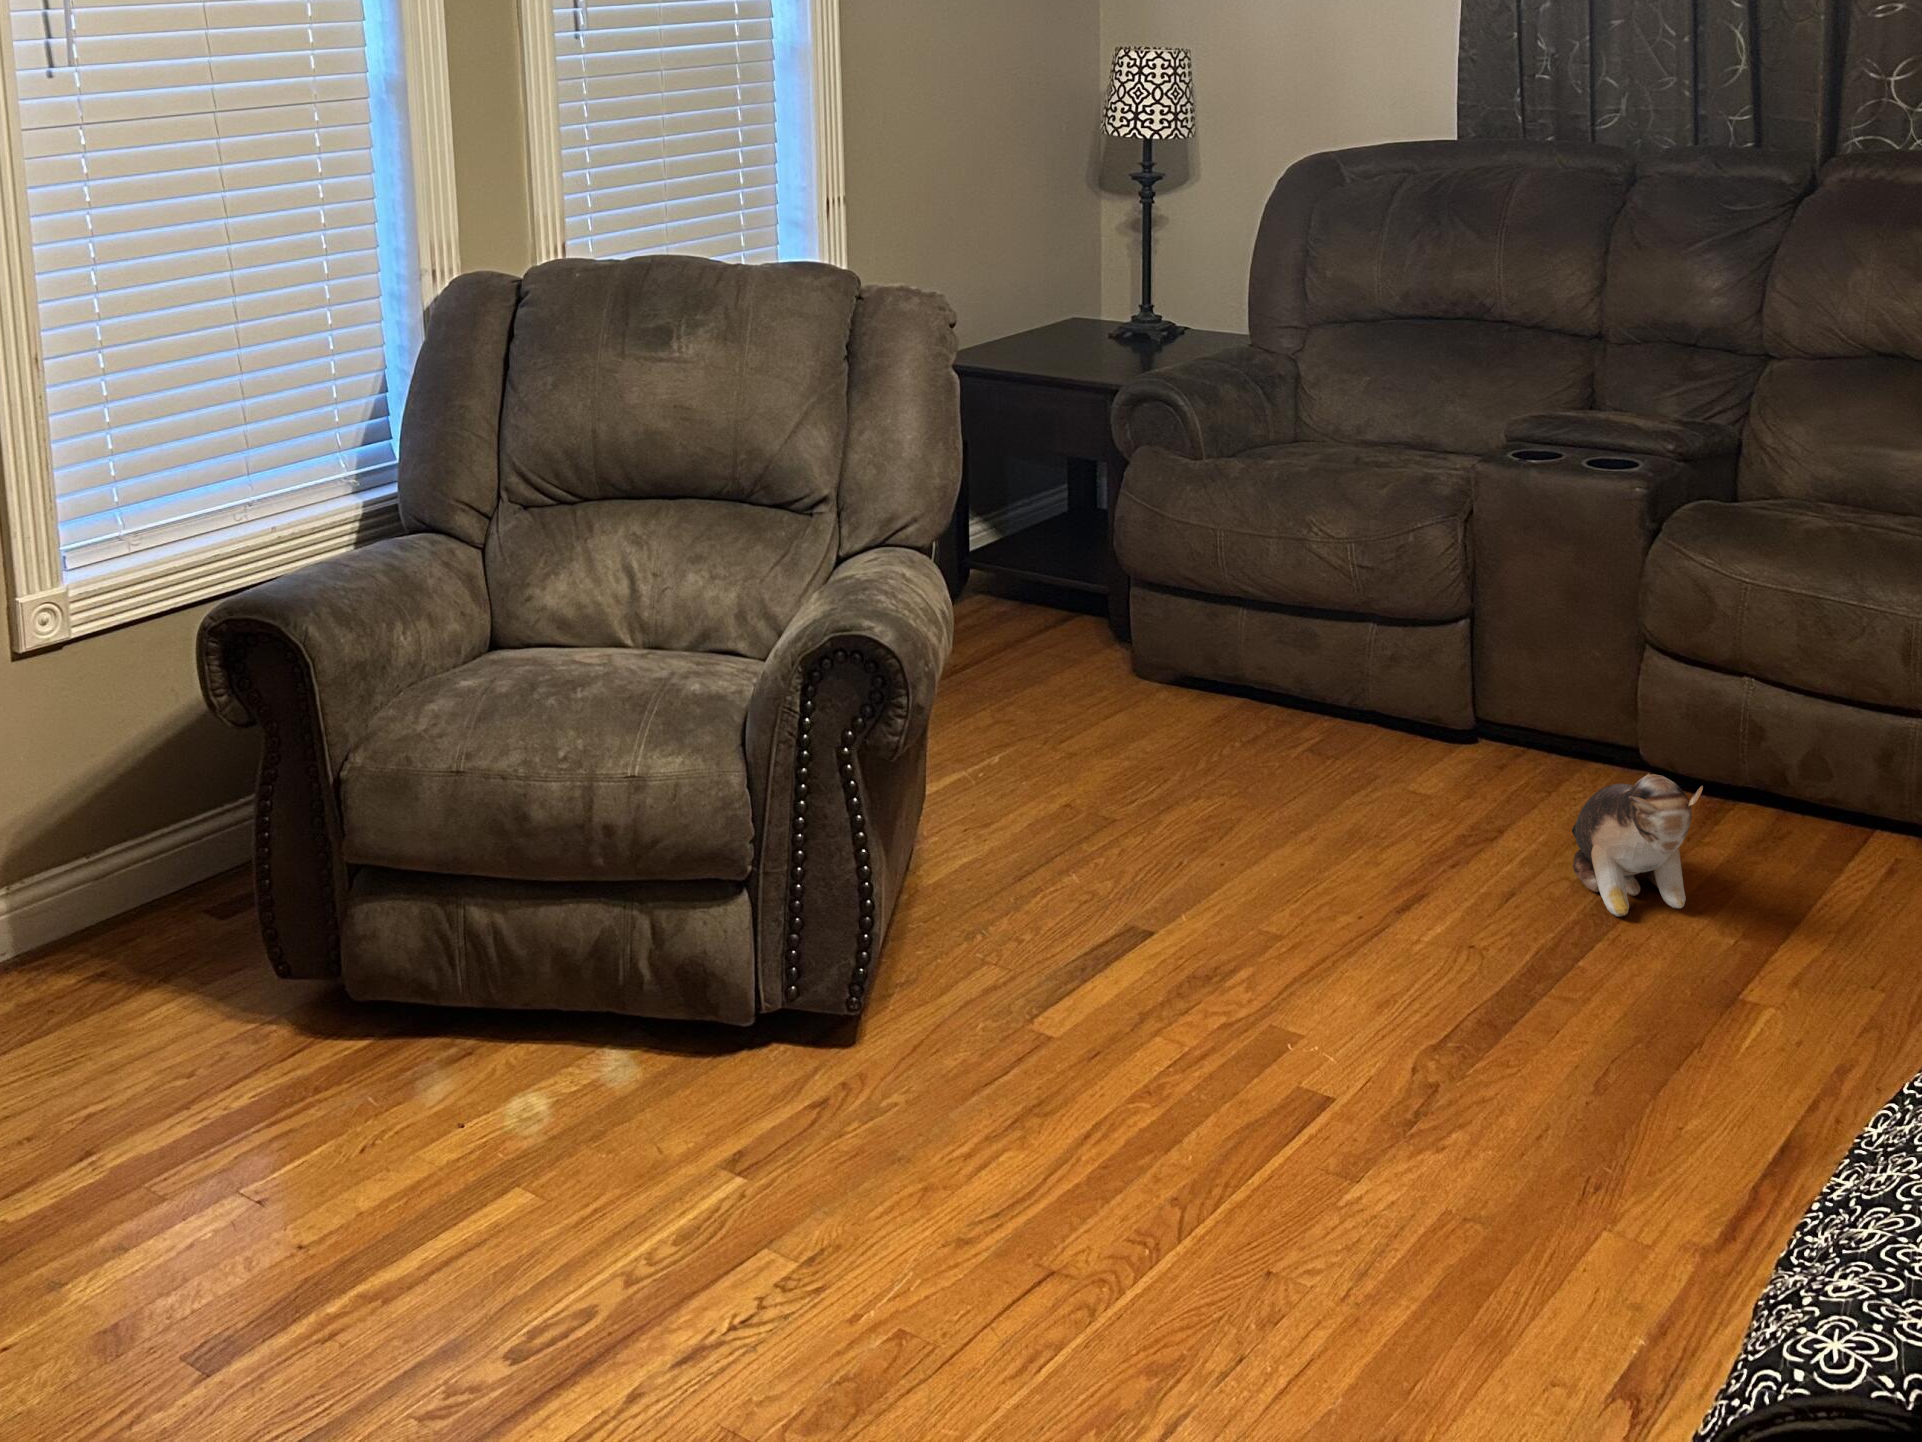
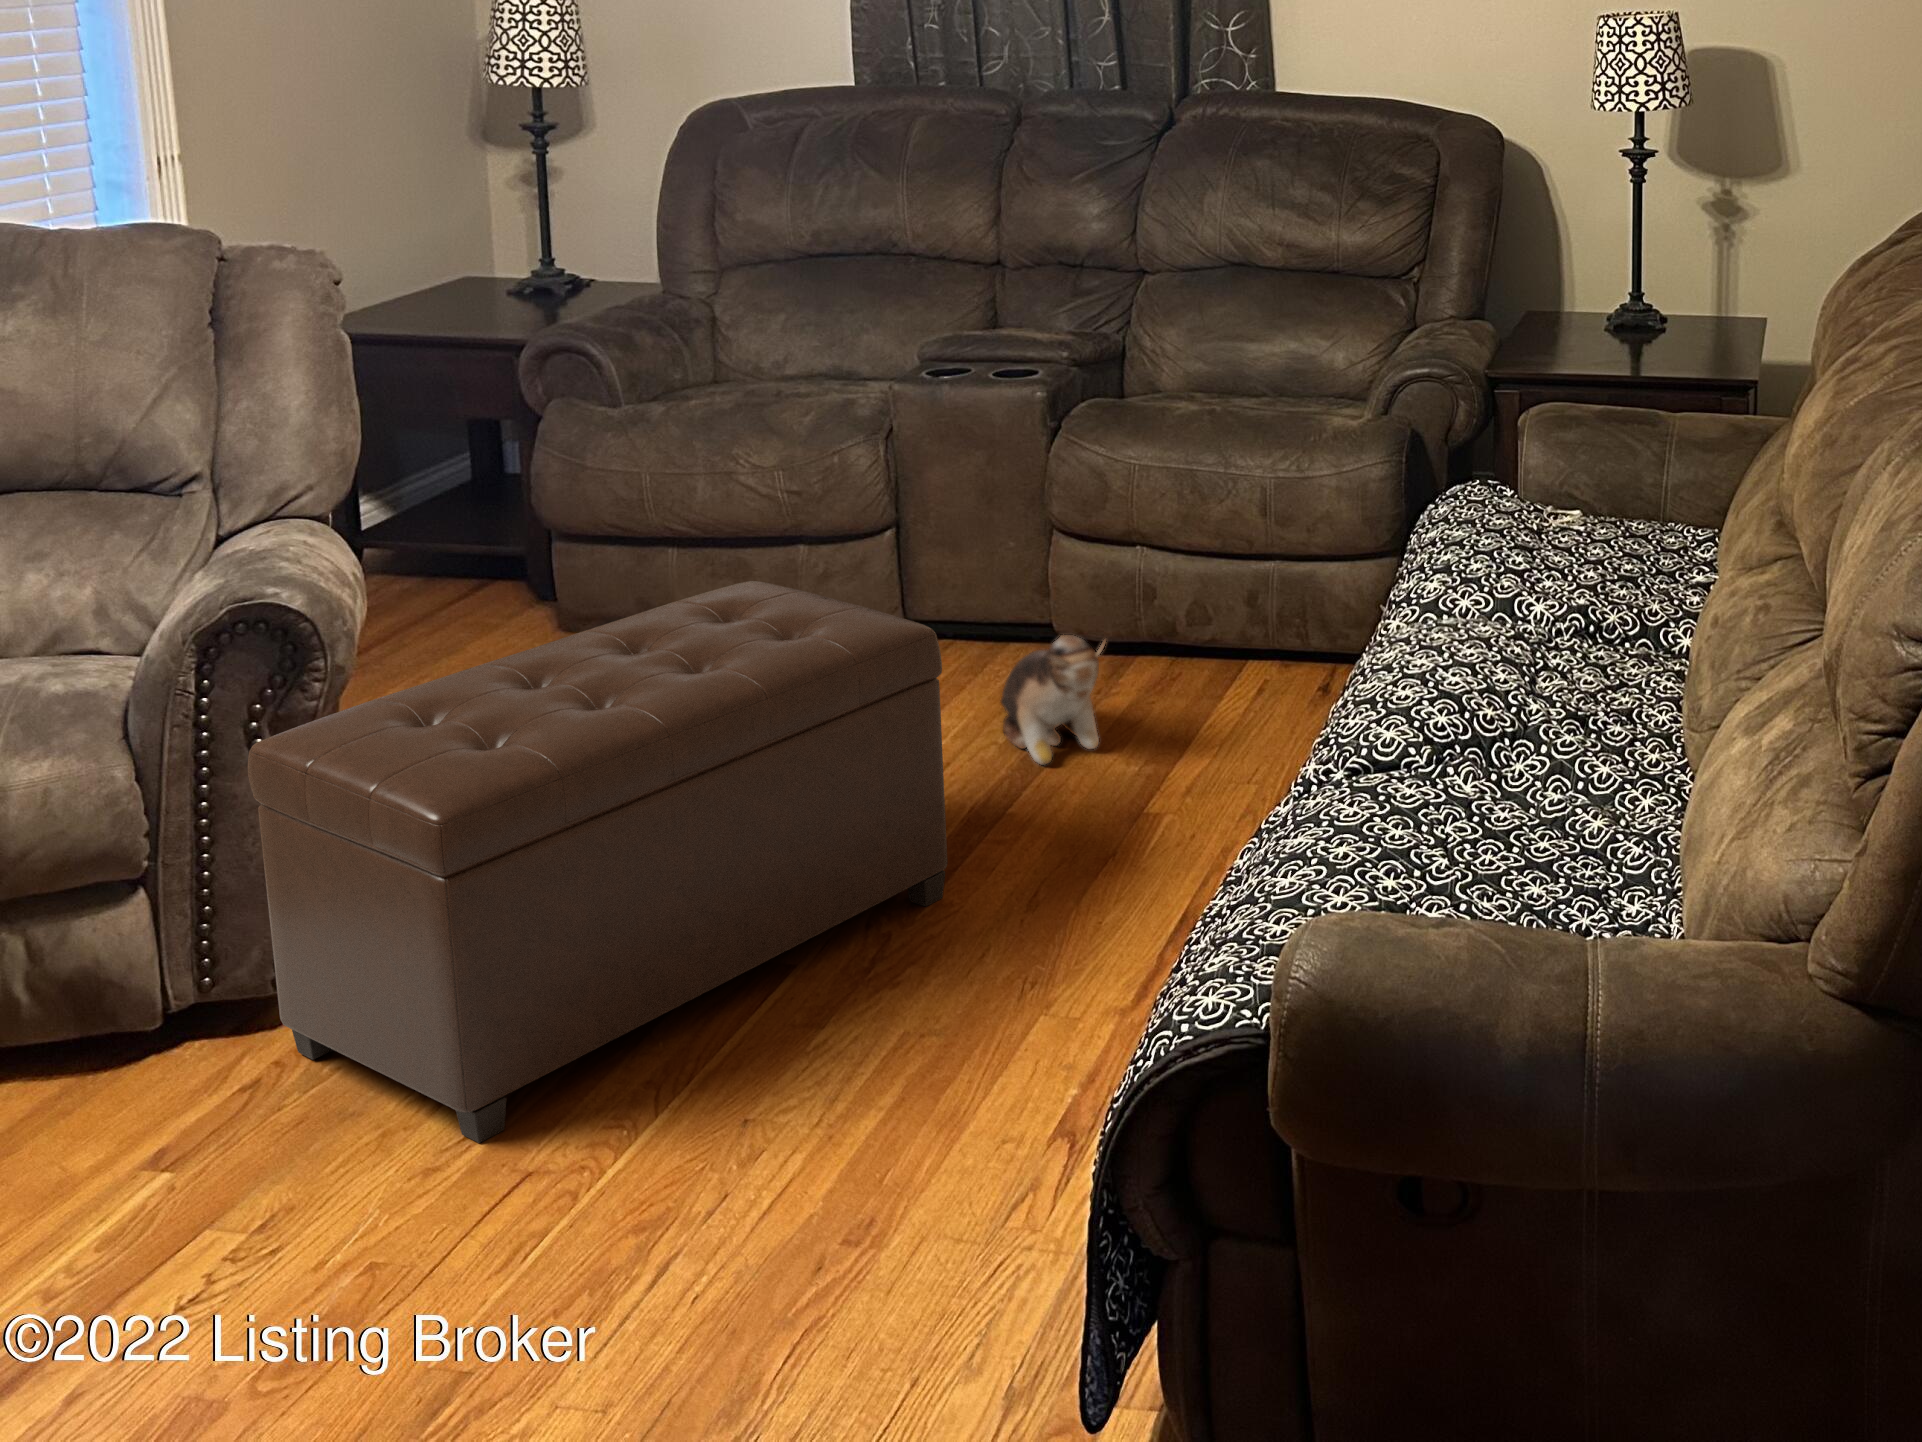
ottoman: none [836,669,1510,1218] -> present [248,581,947,1143]

